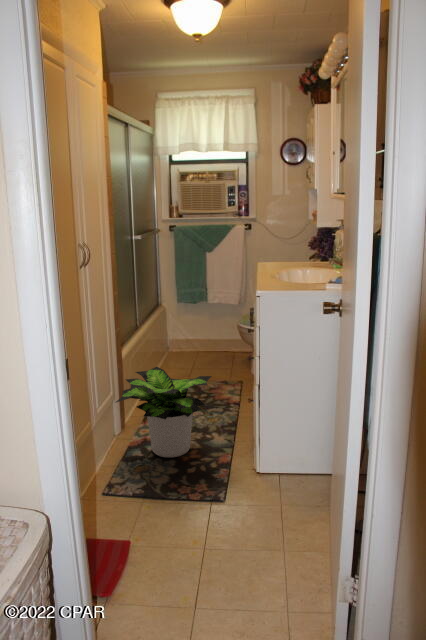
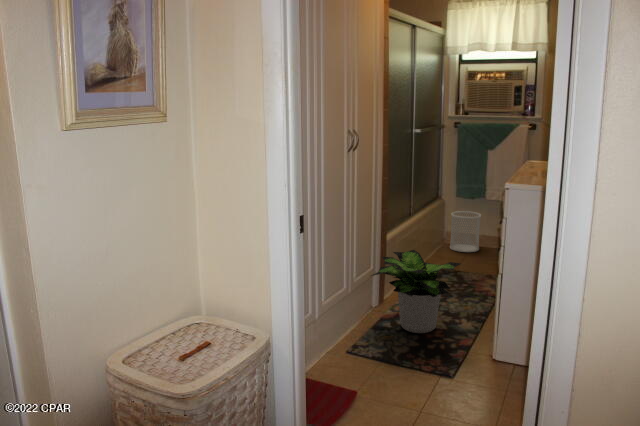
wastebasket: none [175,317,206,359] -> present [450,211,481,252]

